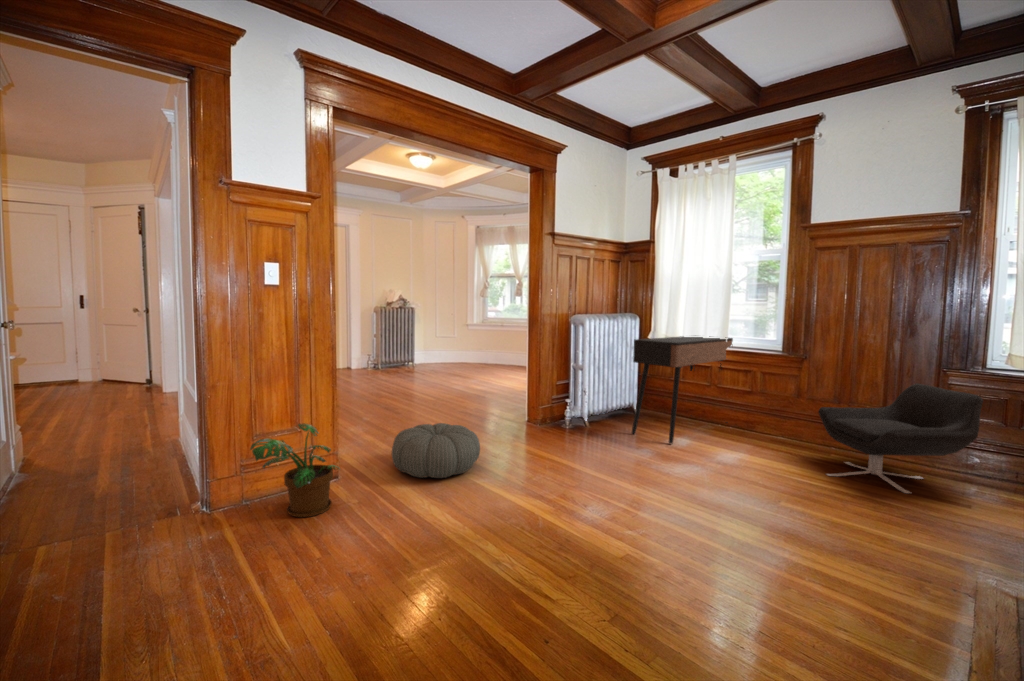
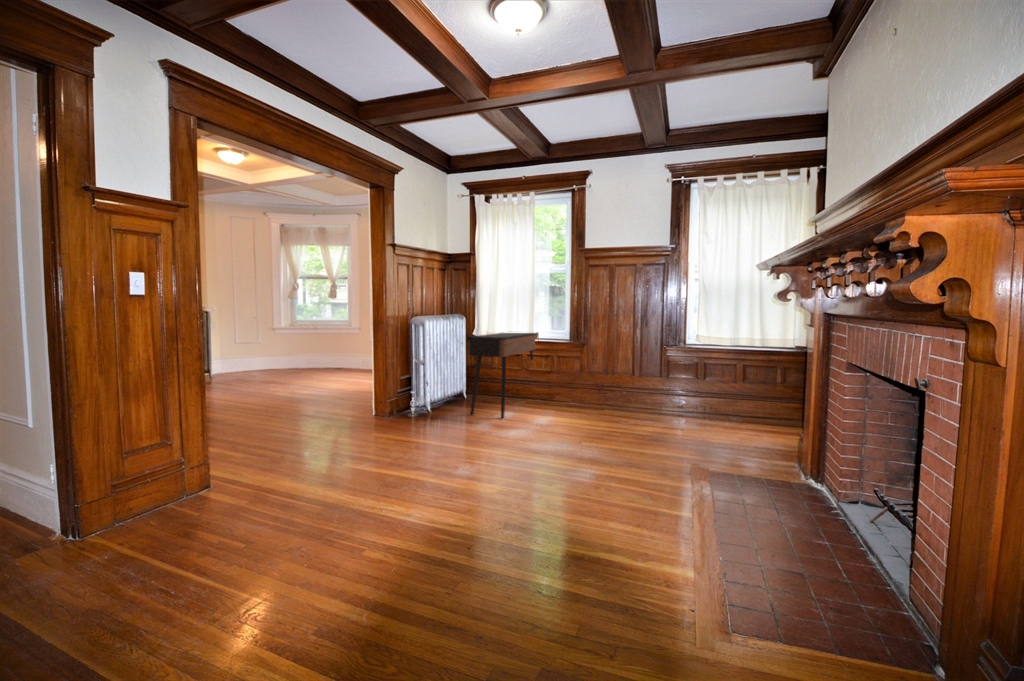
lounge chair: present [818,383,983,493] -> none [599,357,685,428]
potted plant: present [250,423,340,517] -> none [145,432,235,520]
pouf: present [392,423,480,478] -> none [266,421,354,471]

